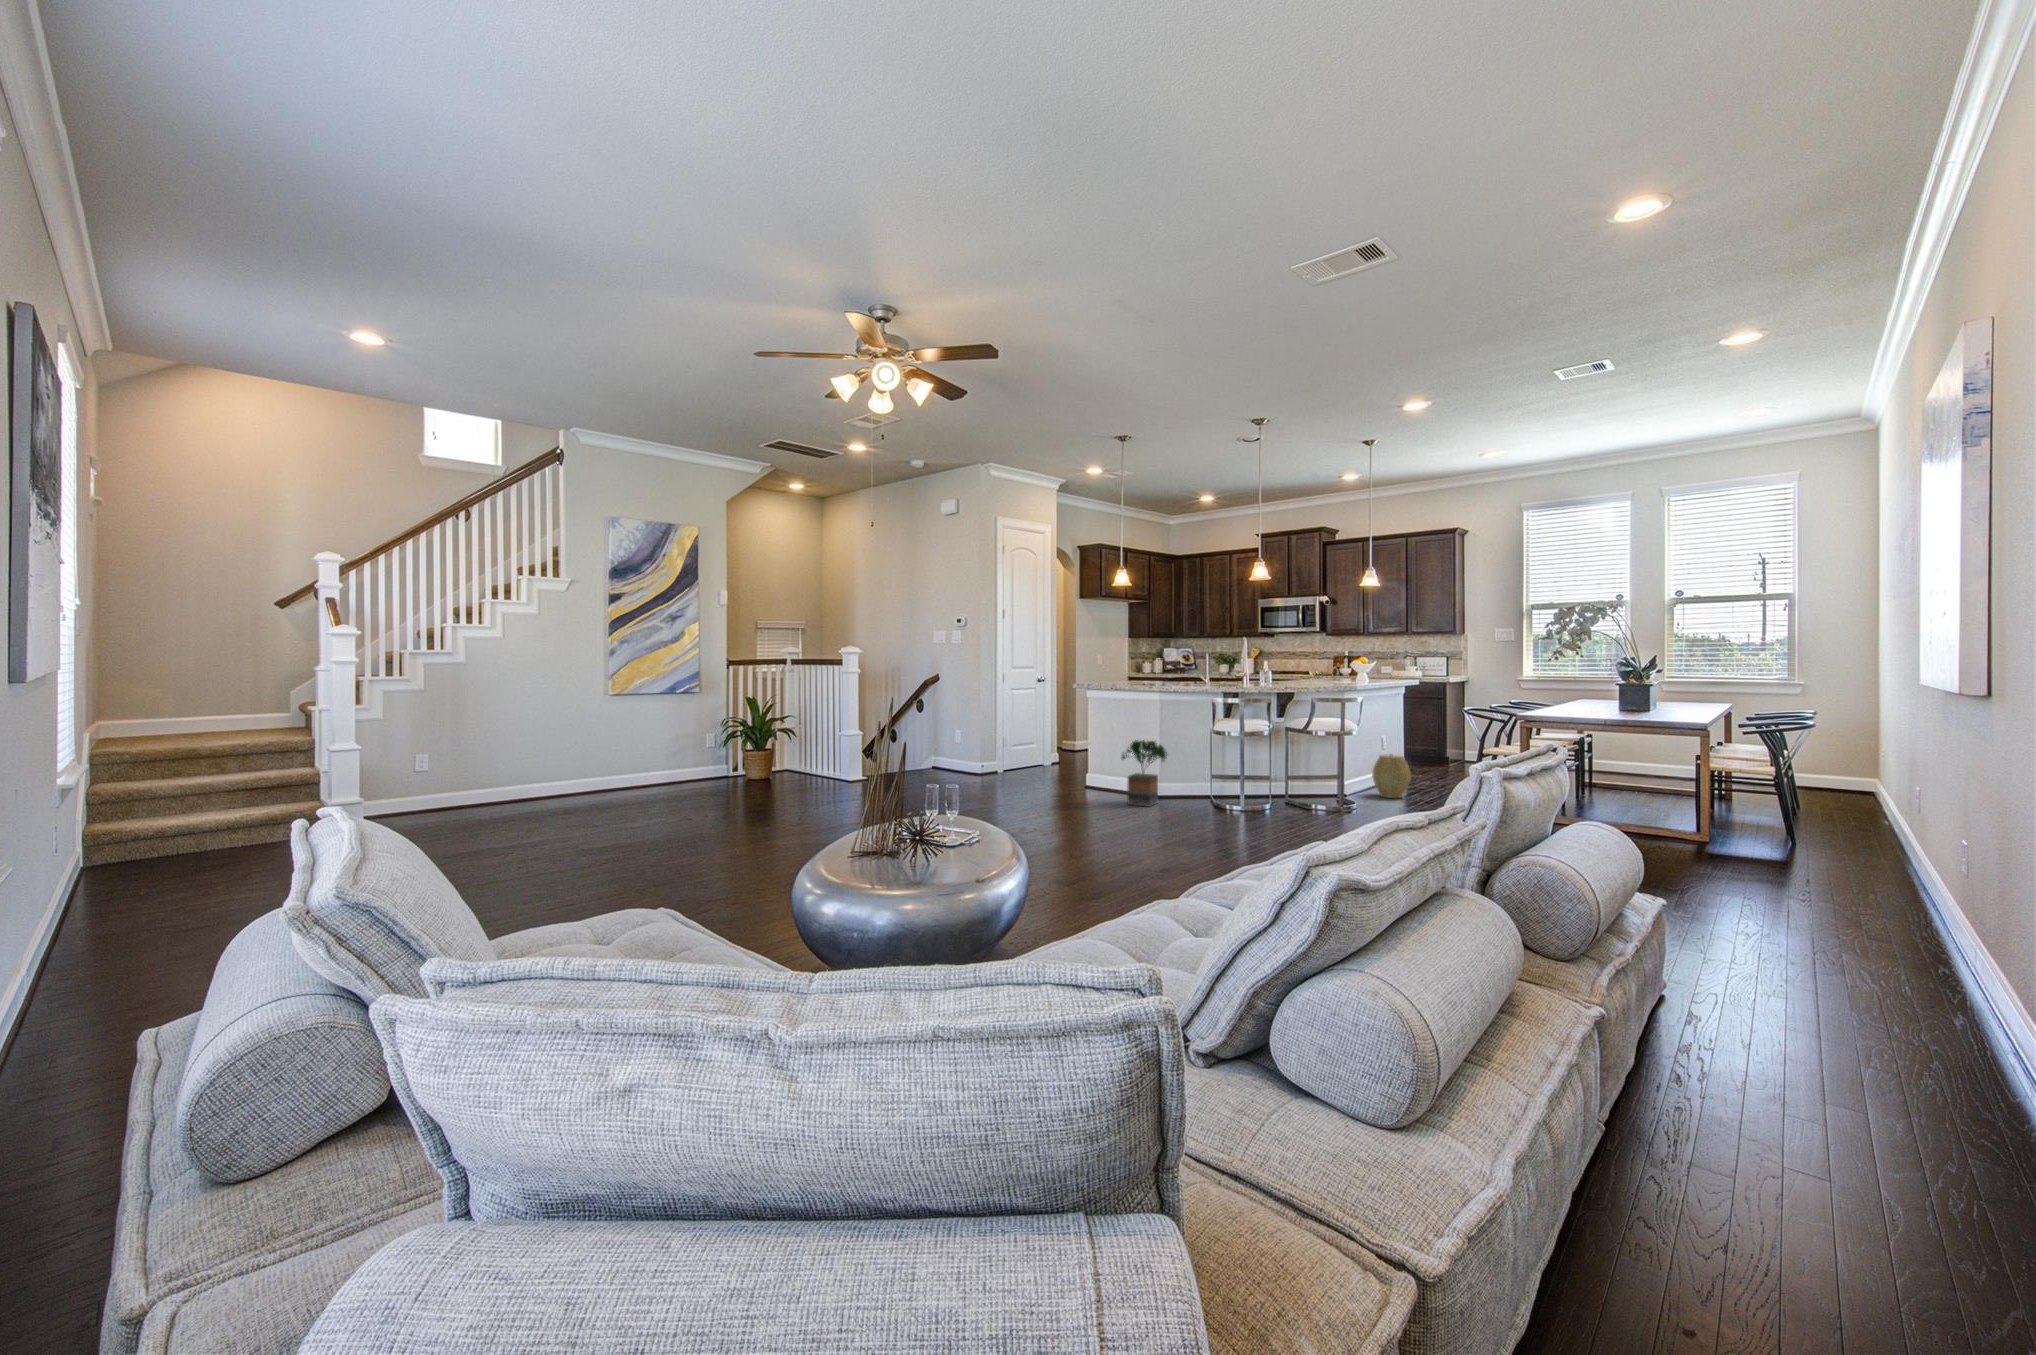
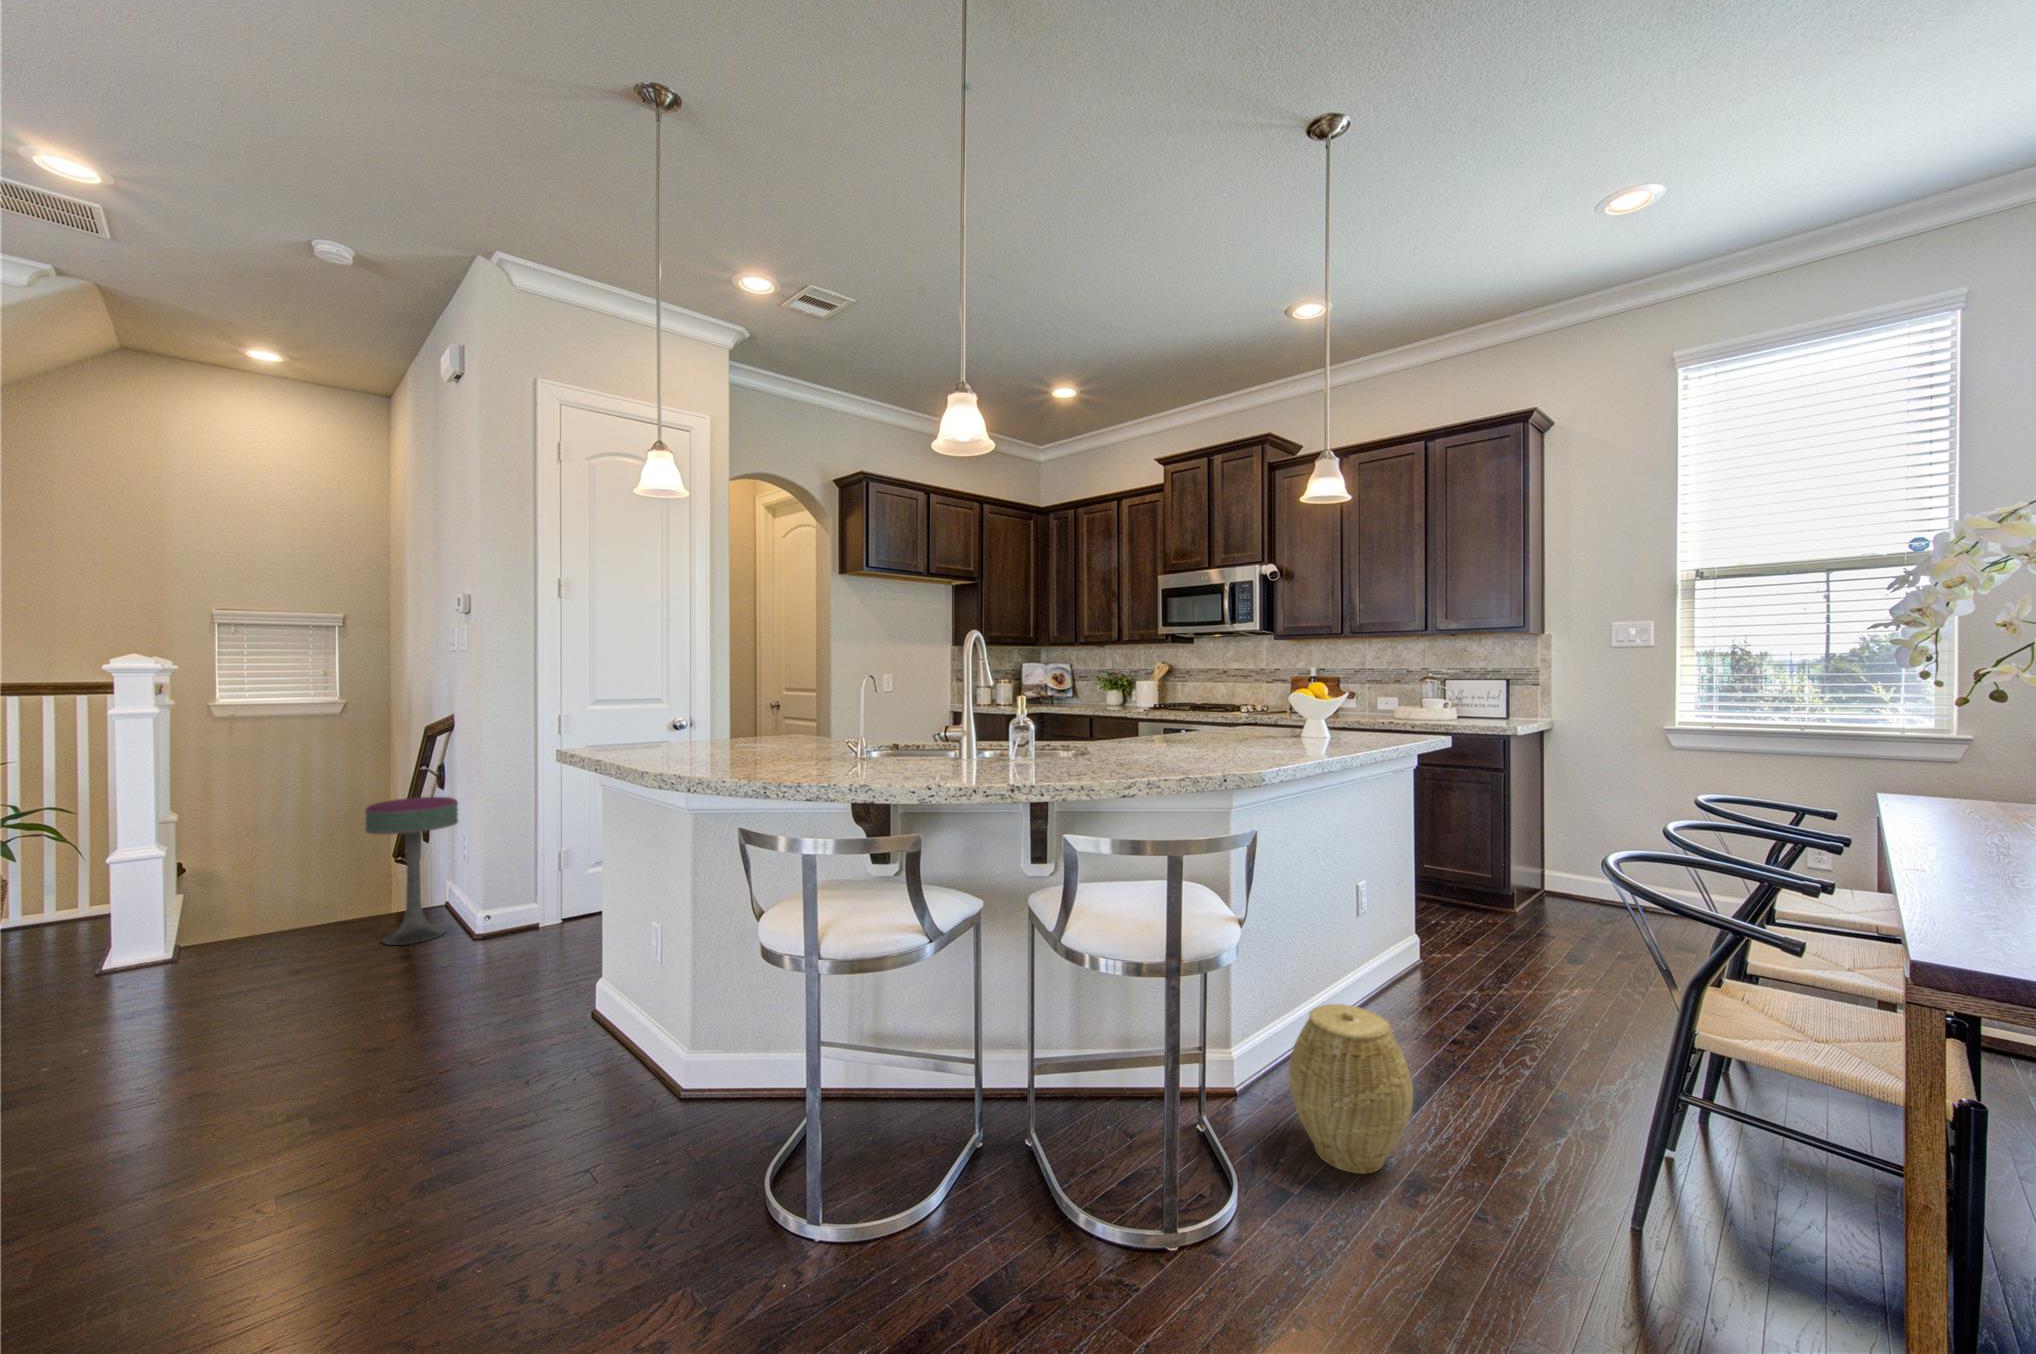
bar stool: none [948,709,981,772] -> present [365,797,458,945]
potted tree: present [1122,740,1167,807] -> none [328,979,542,1266]

